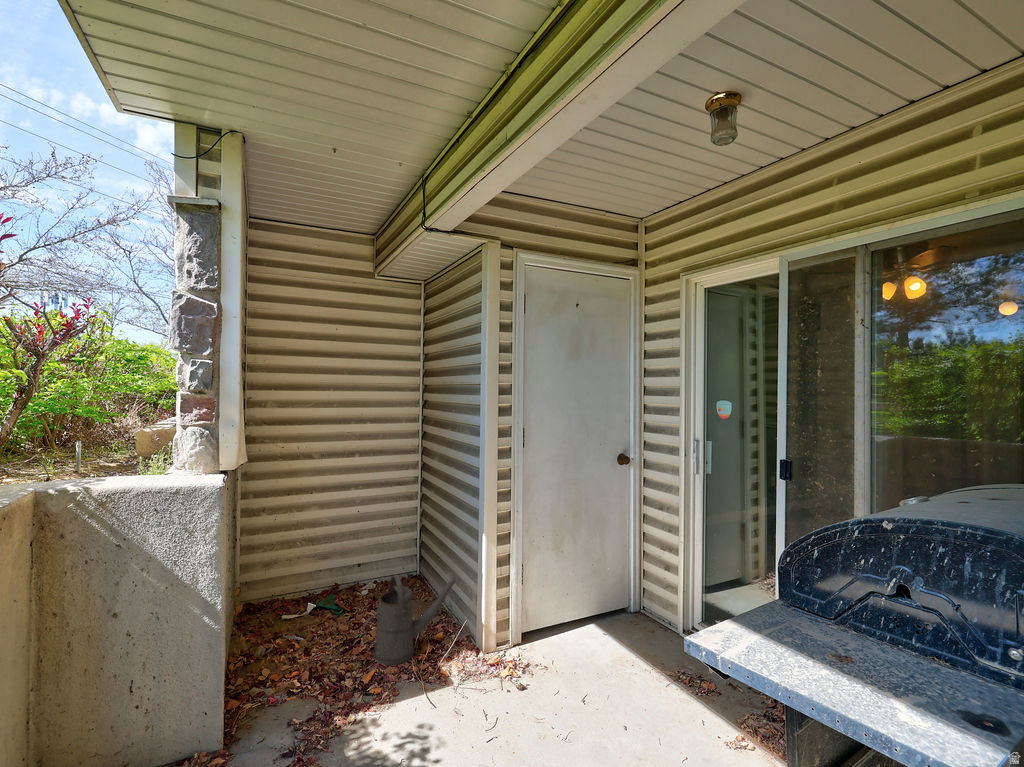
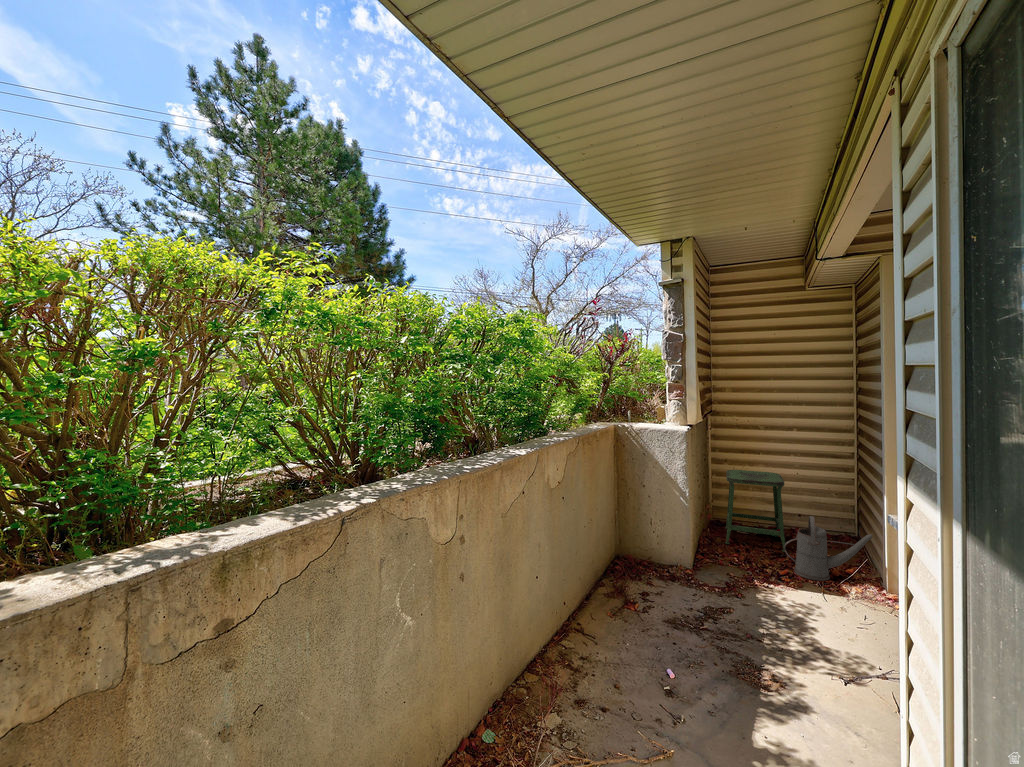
stool: none [262,517,355,649] -> present [725,470,787,552]

